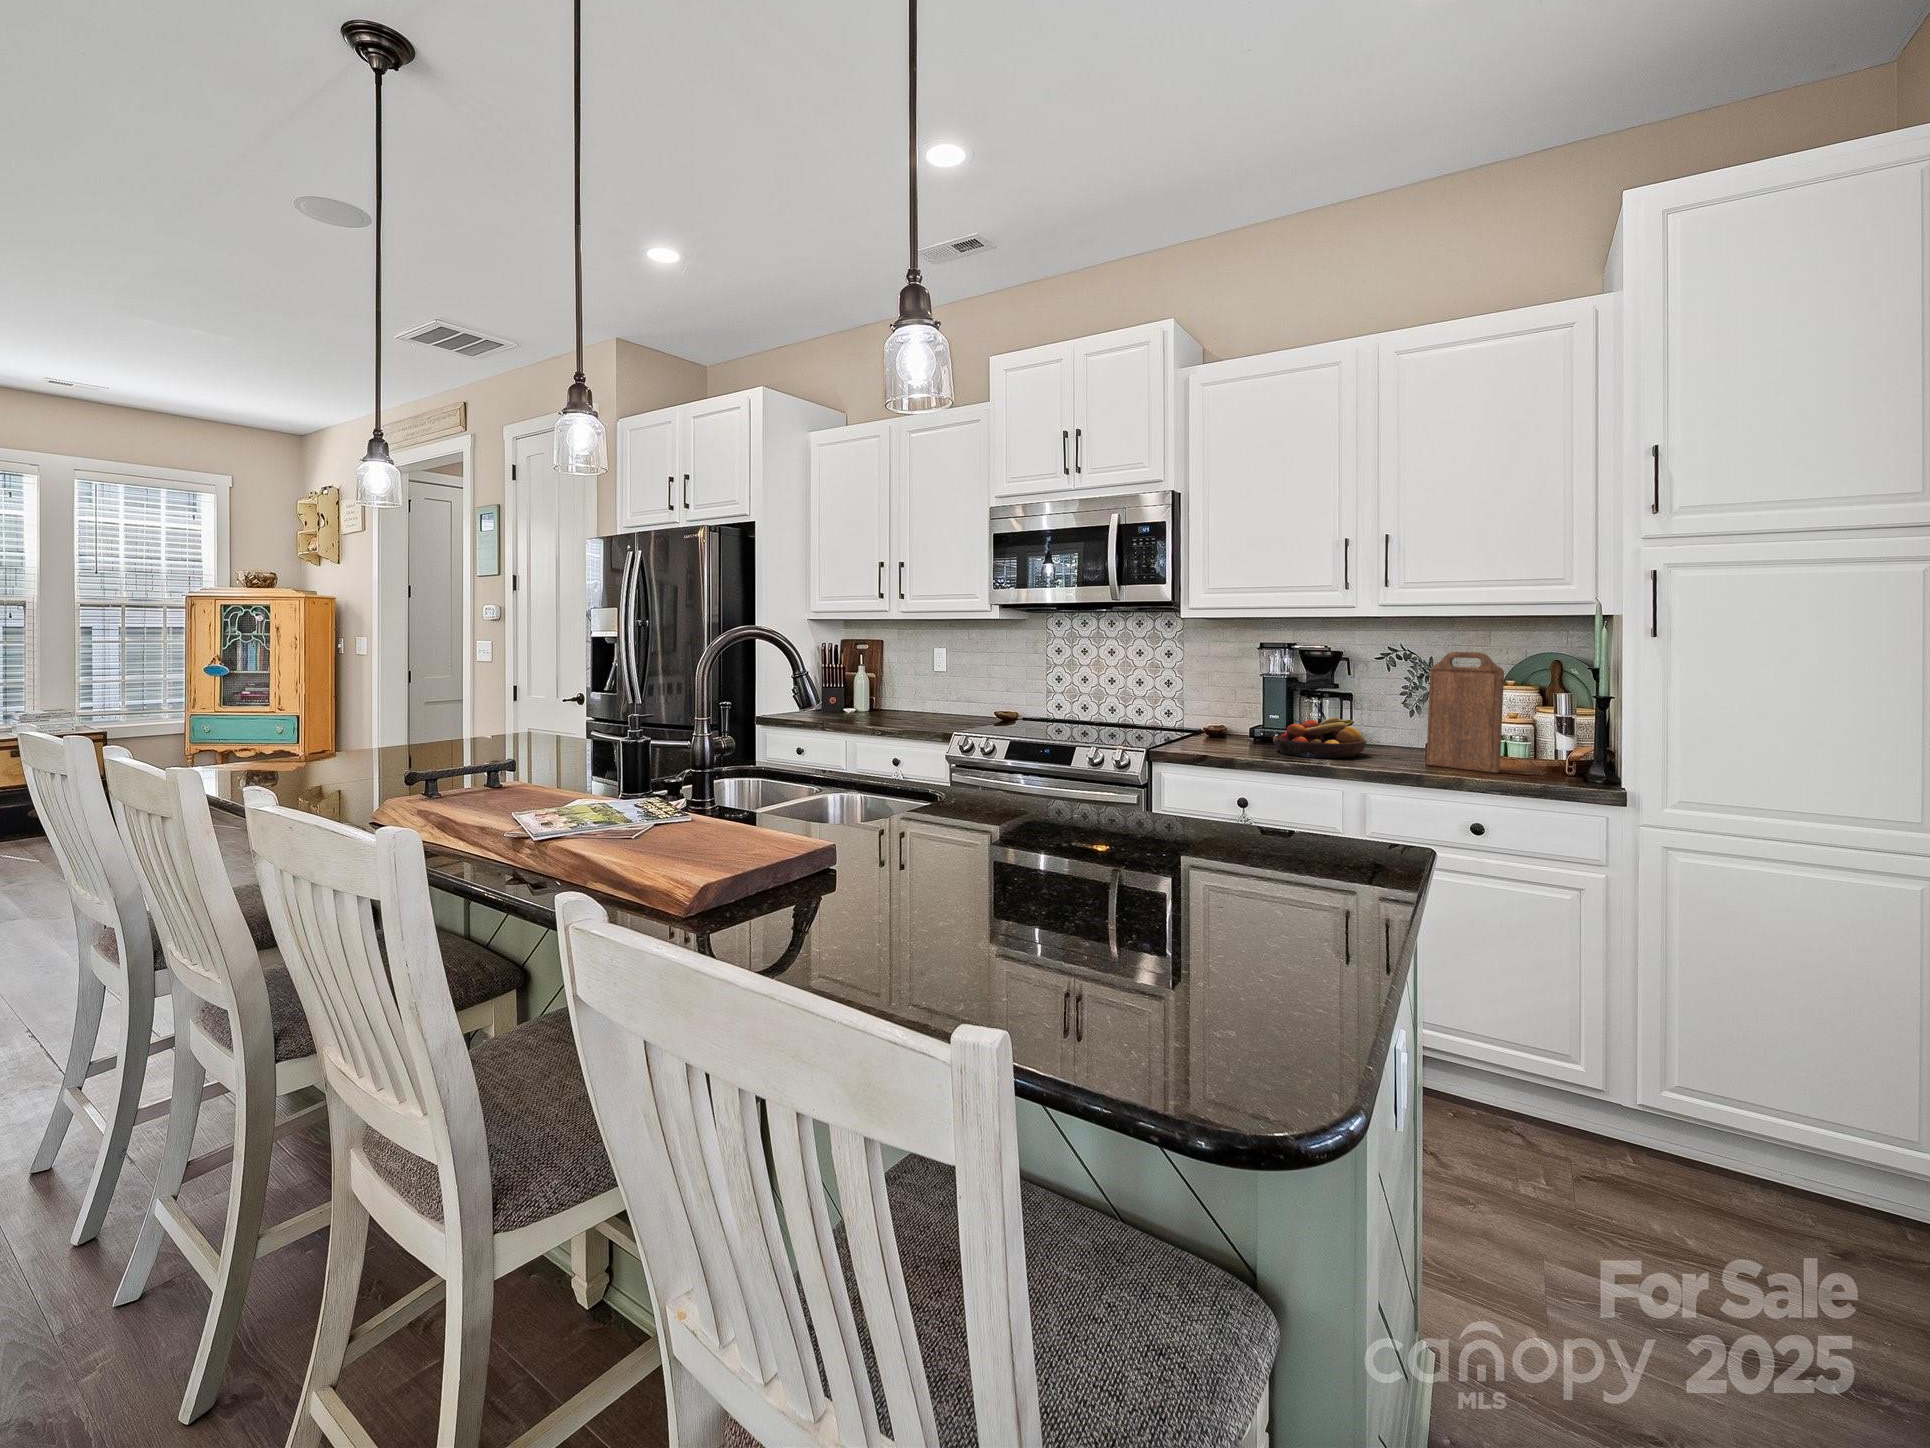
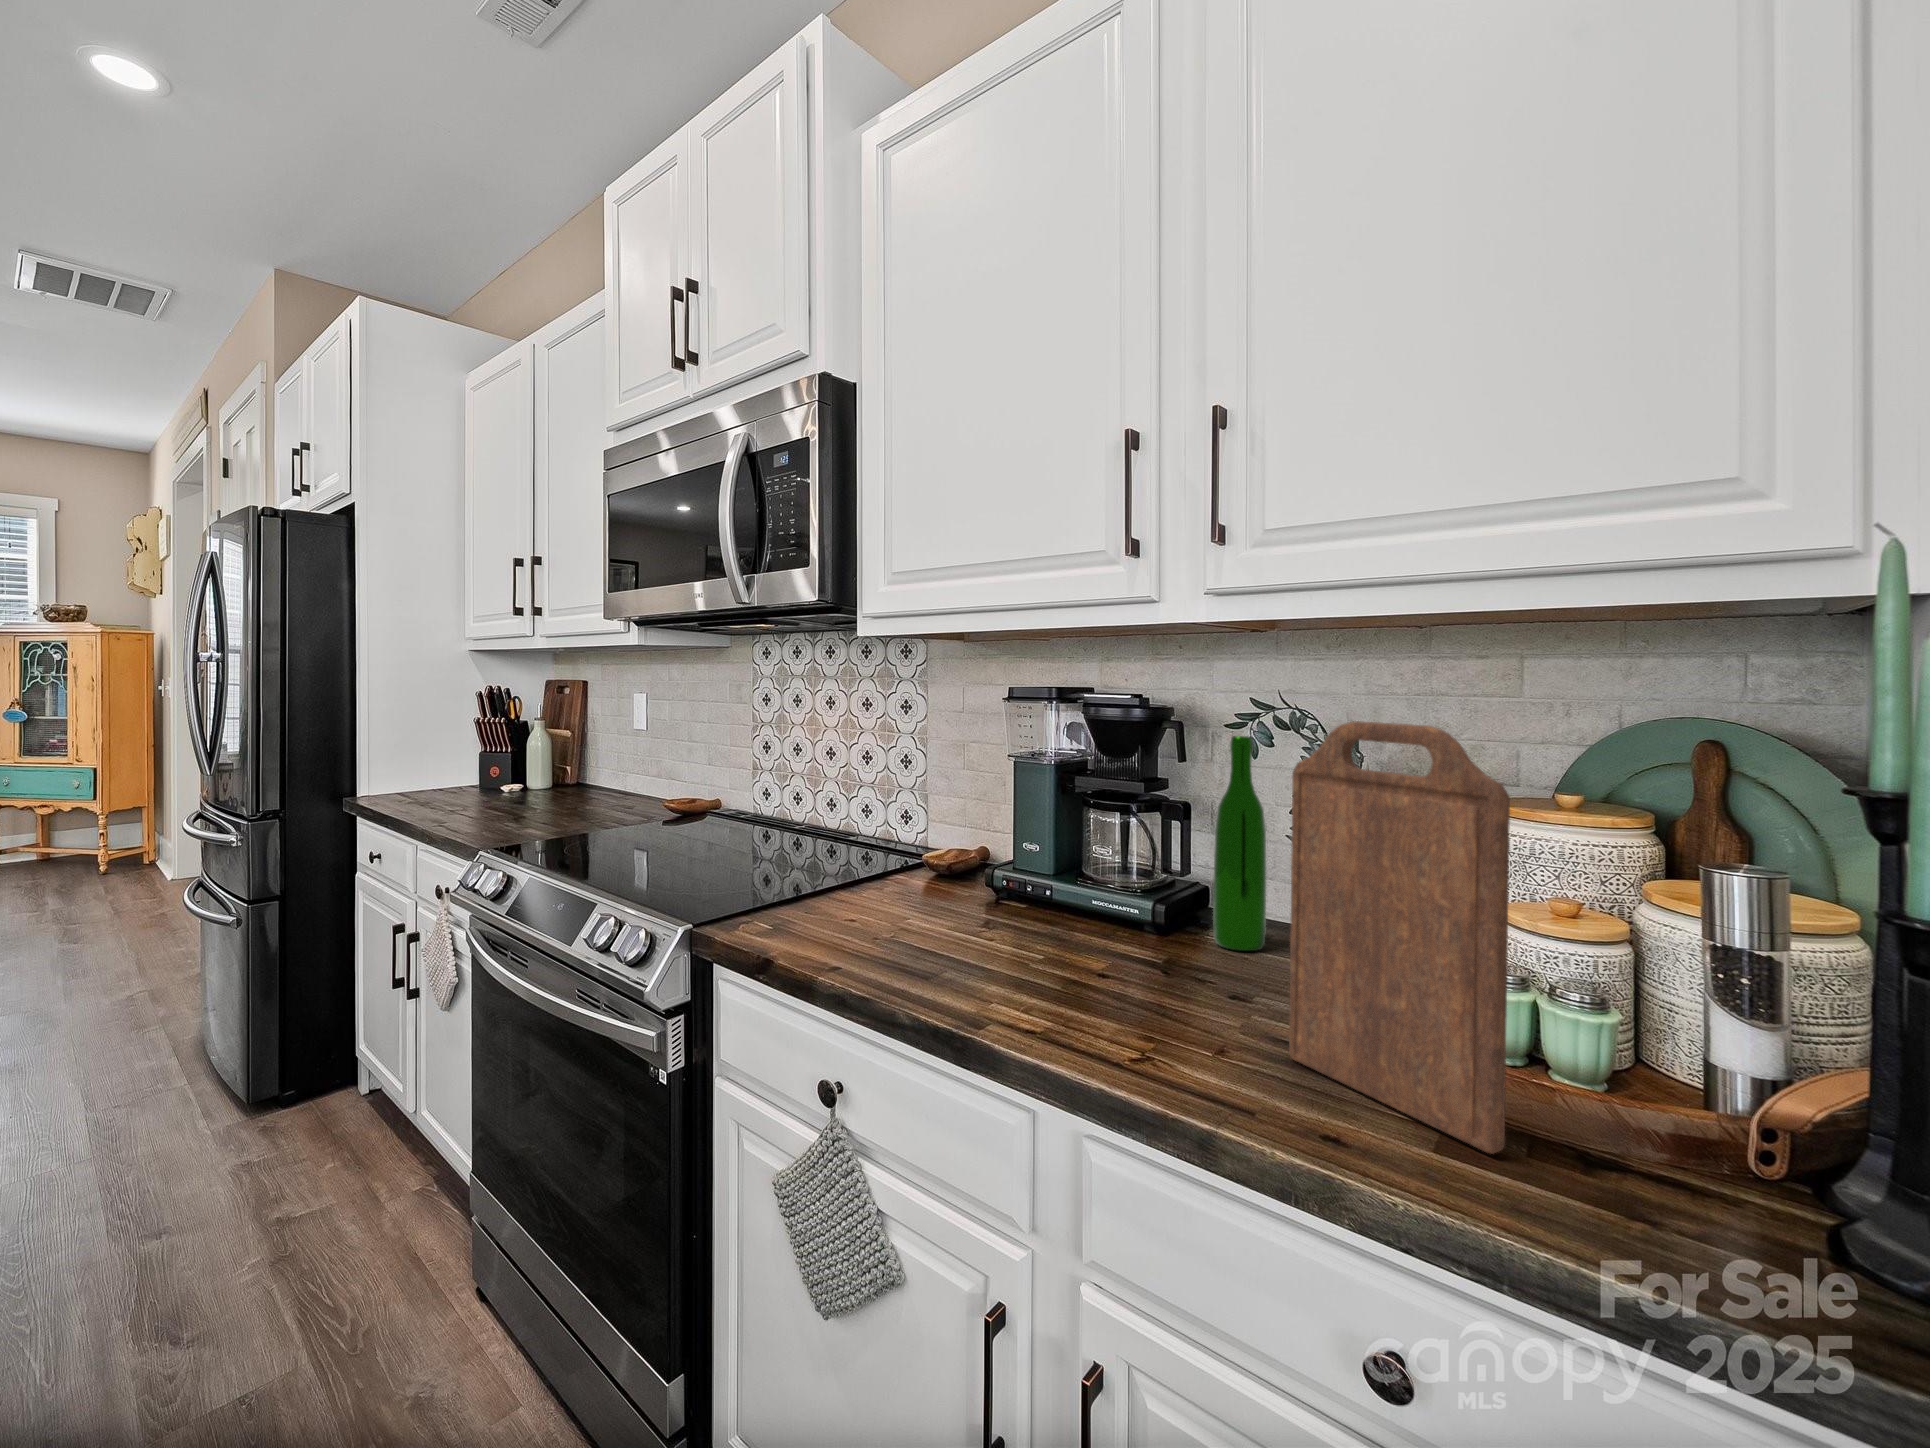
wine bottle: none [1367,663,1391,750] -> present [1213,736,1267,951]
fruit bowl: present [1273,718,1366,758] -> none [949,873,1168,1001]

